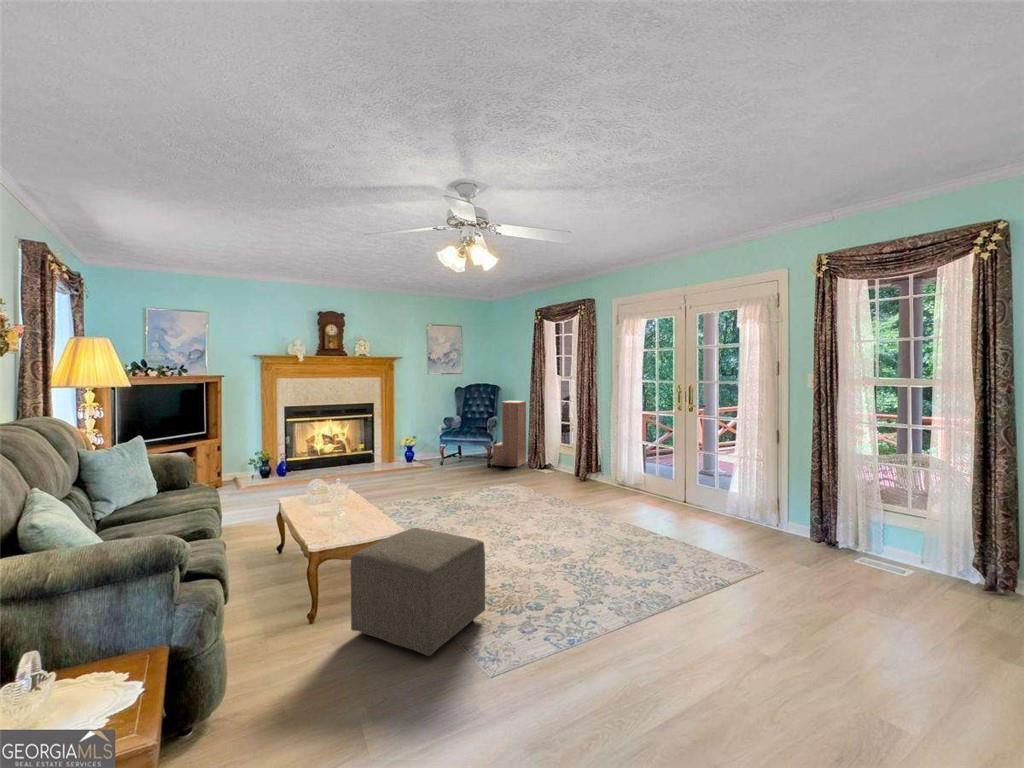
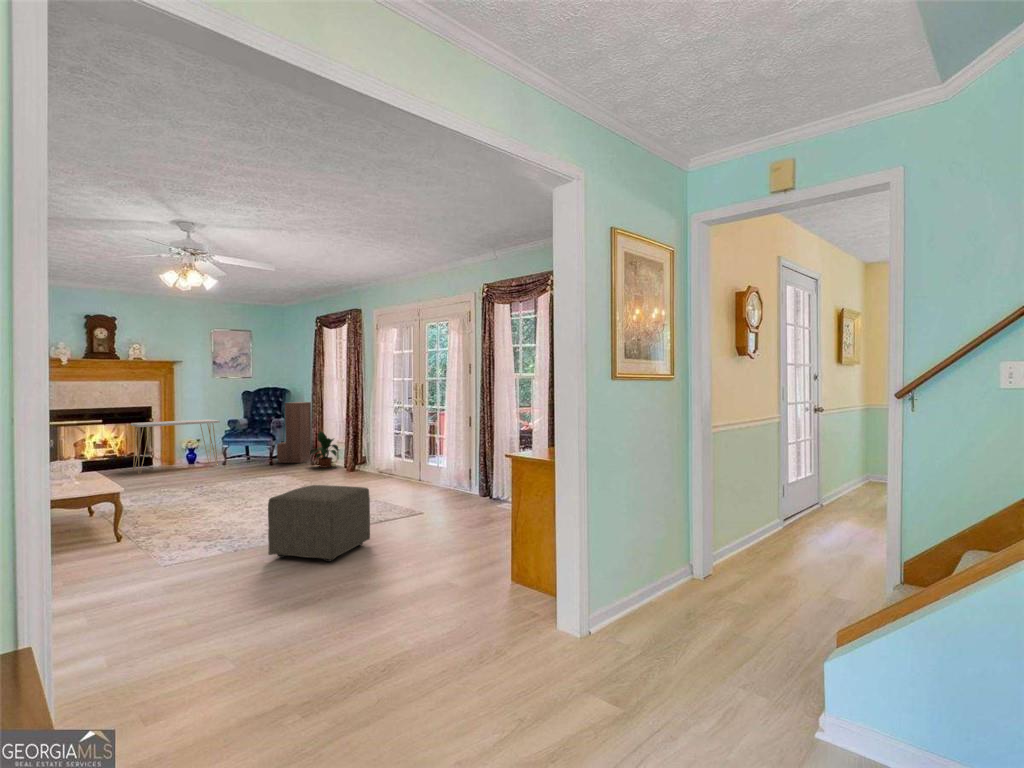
console table: none [357,417,438,474] -> present [131,419,220,474]
potted plant: none [532,435,565,476] -> present [310,431,338,468]
ottoman: present [350,528,485,656] -> present [268,485,370,562]

